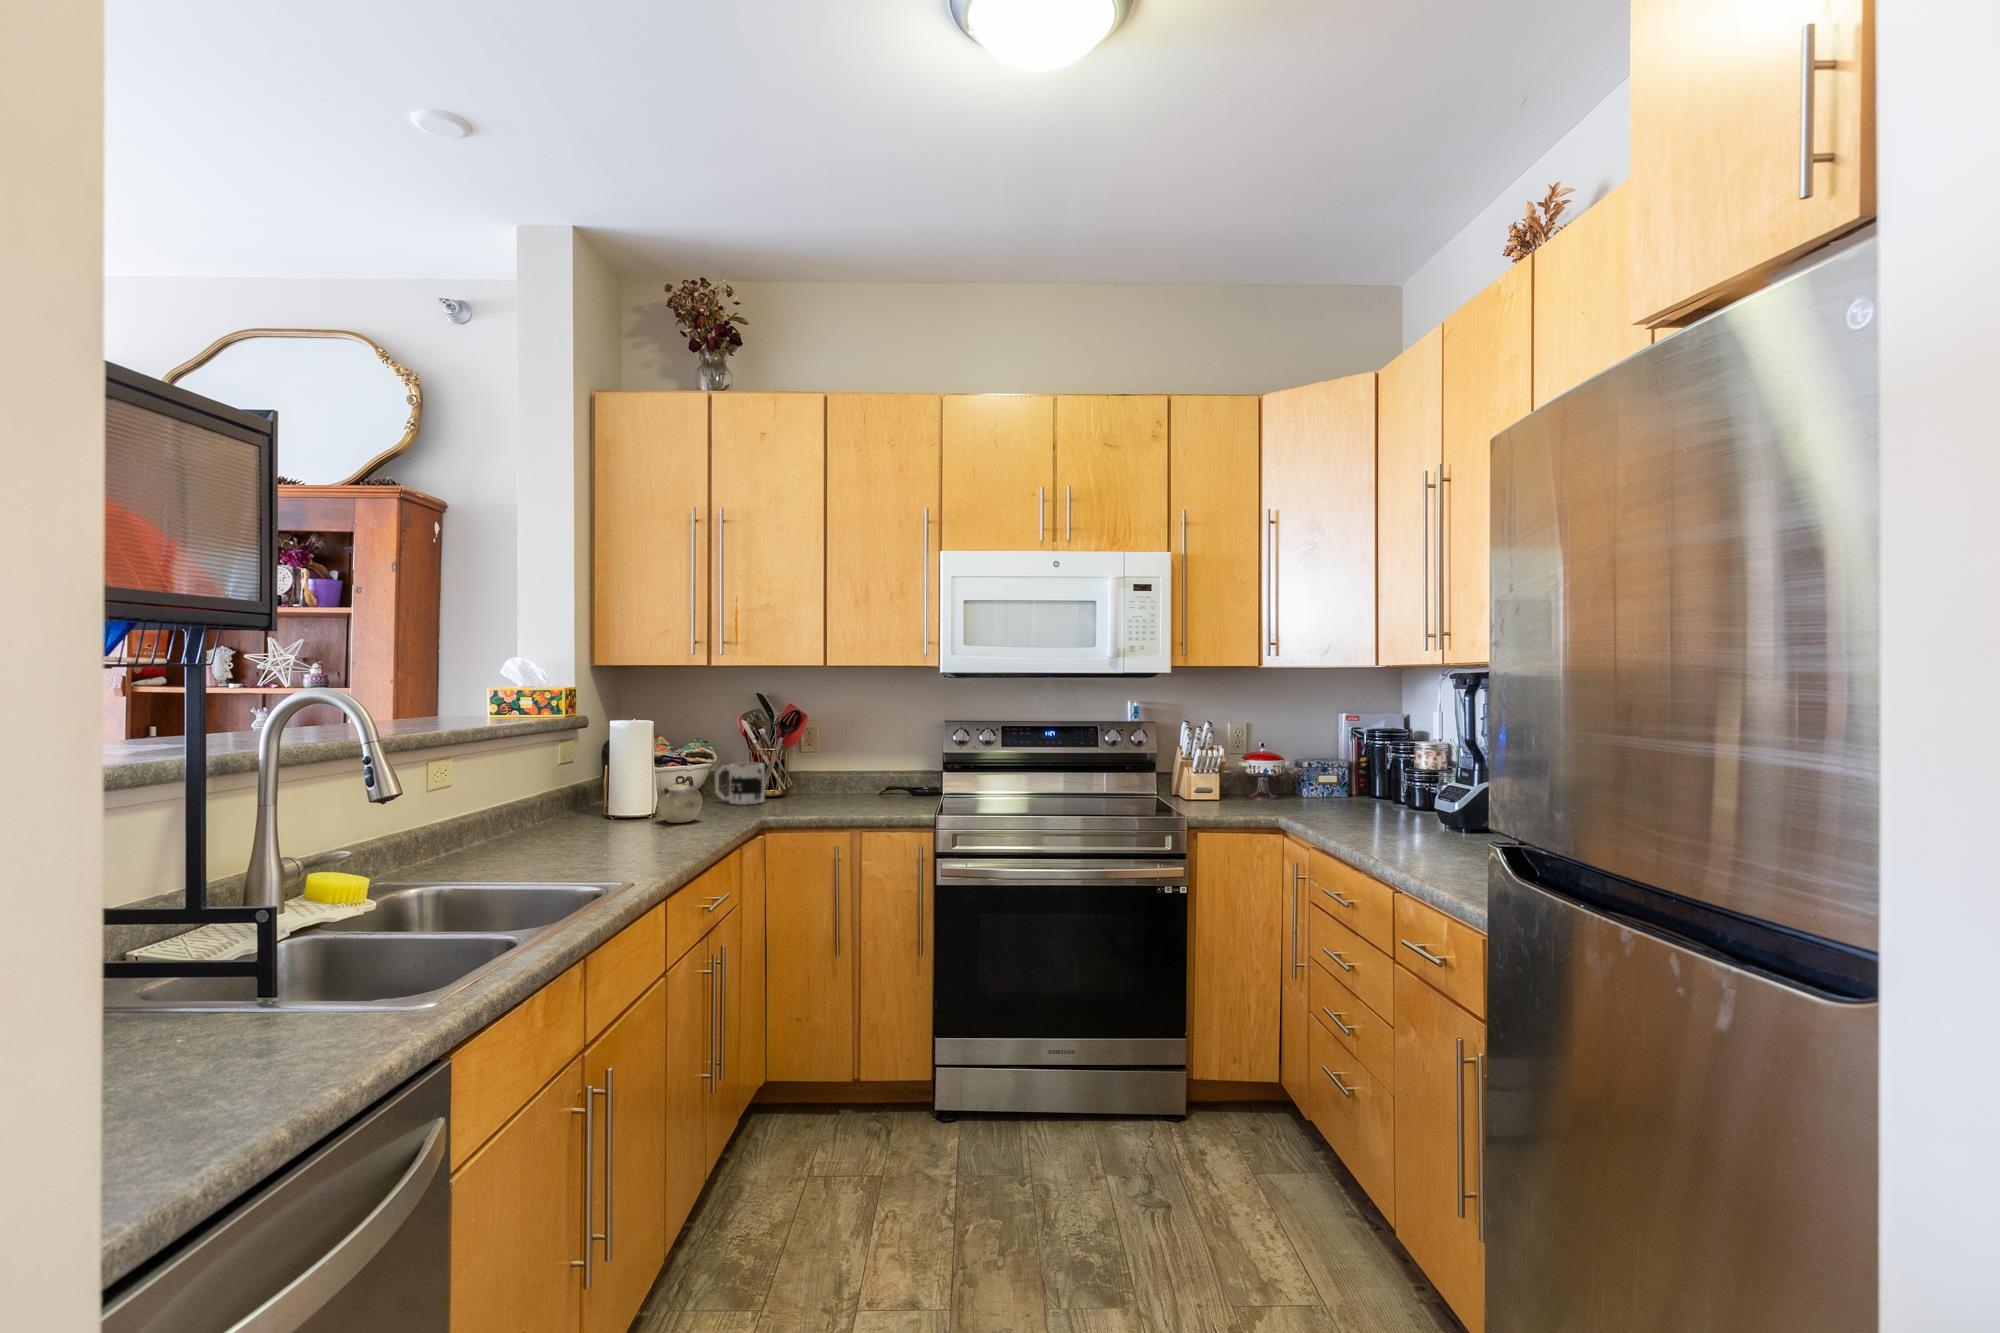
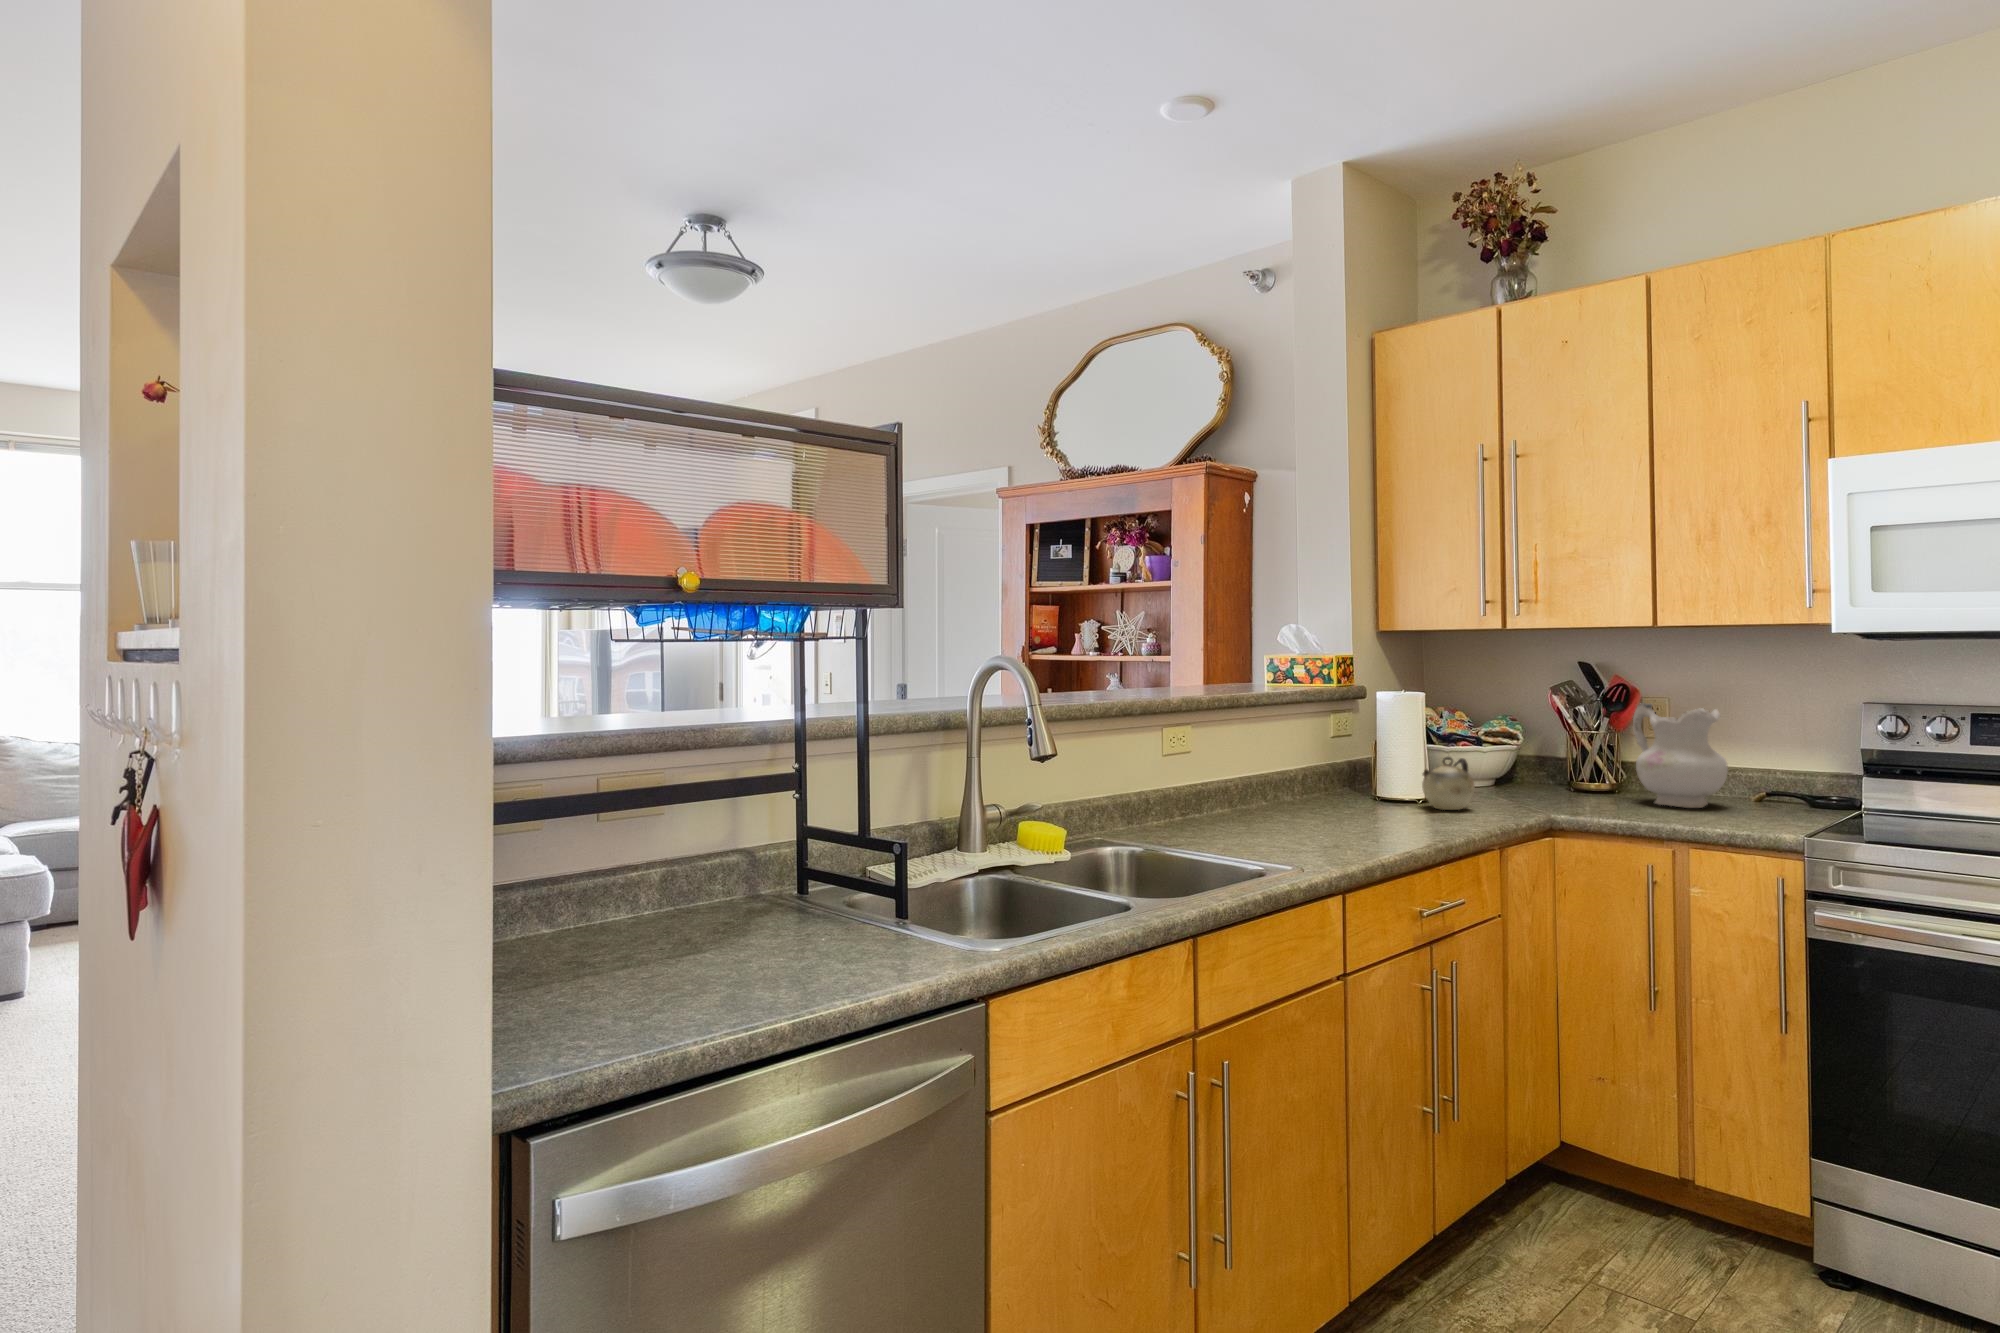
ceramic pitcher: none [804,724,868,803] -> present [1633,703,1728,808]
mug: present [715,763,765,805] -> none [1512,747,1574,798]

